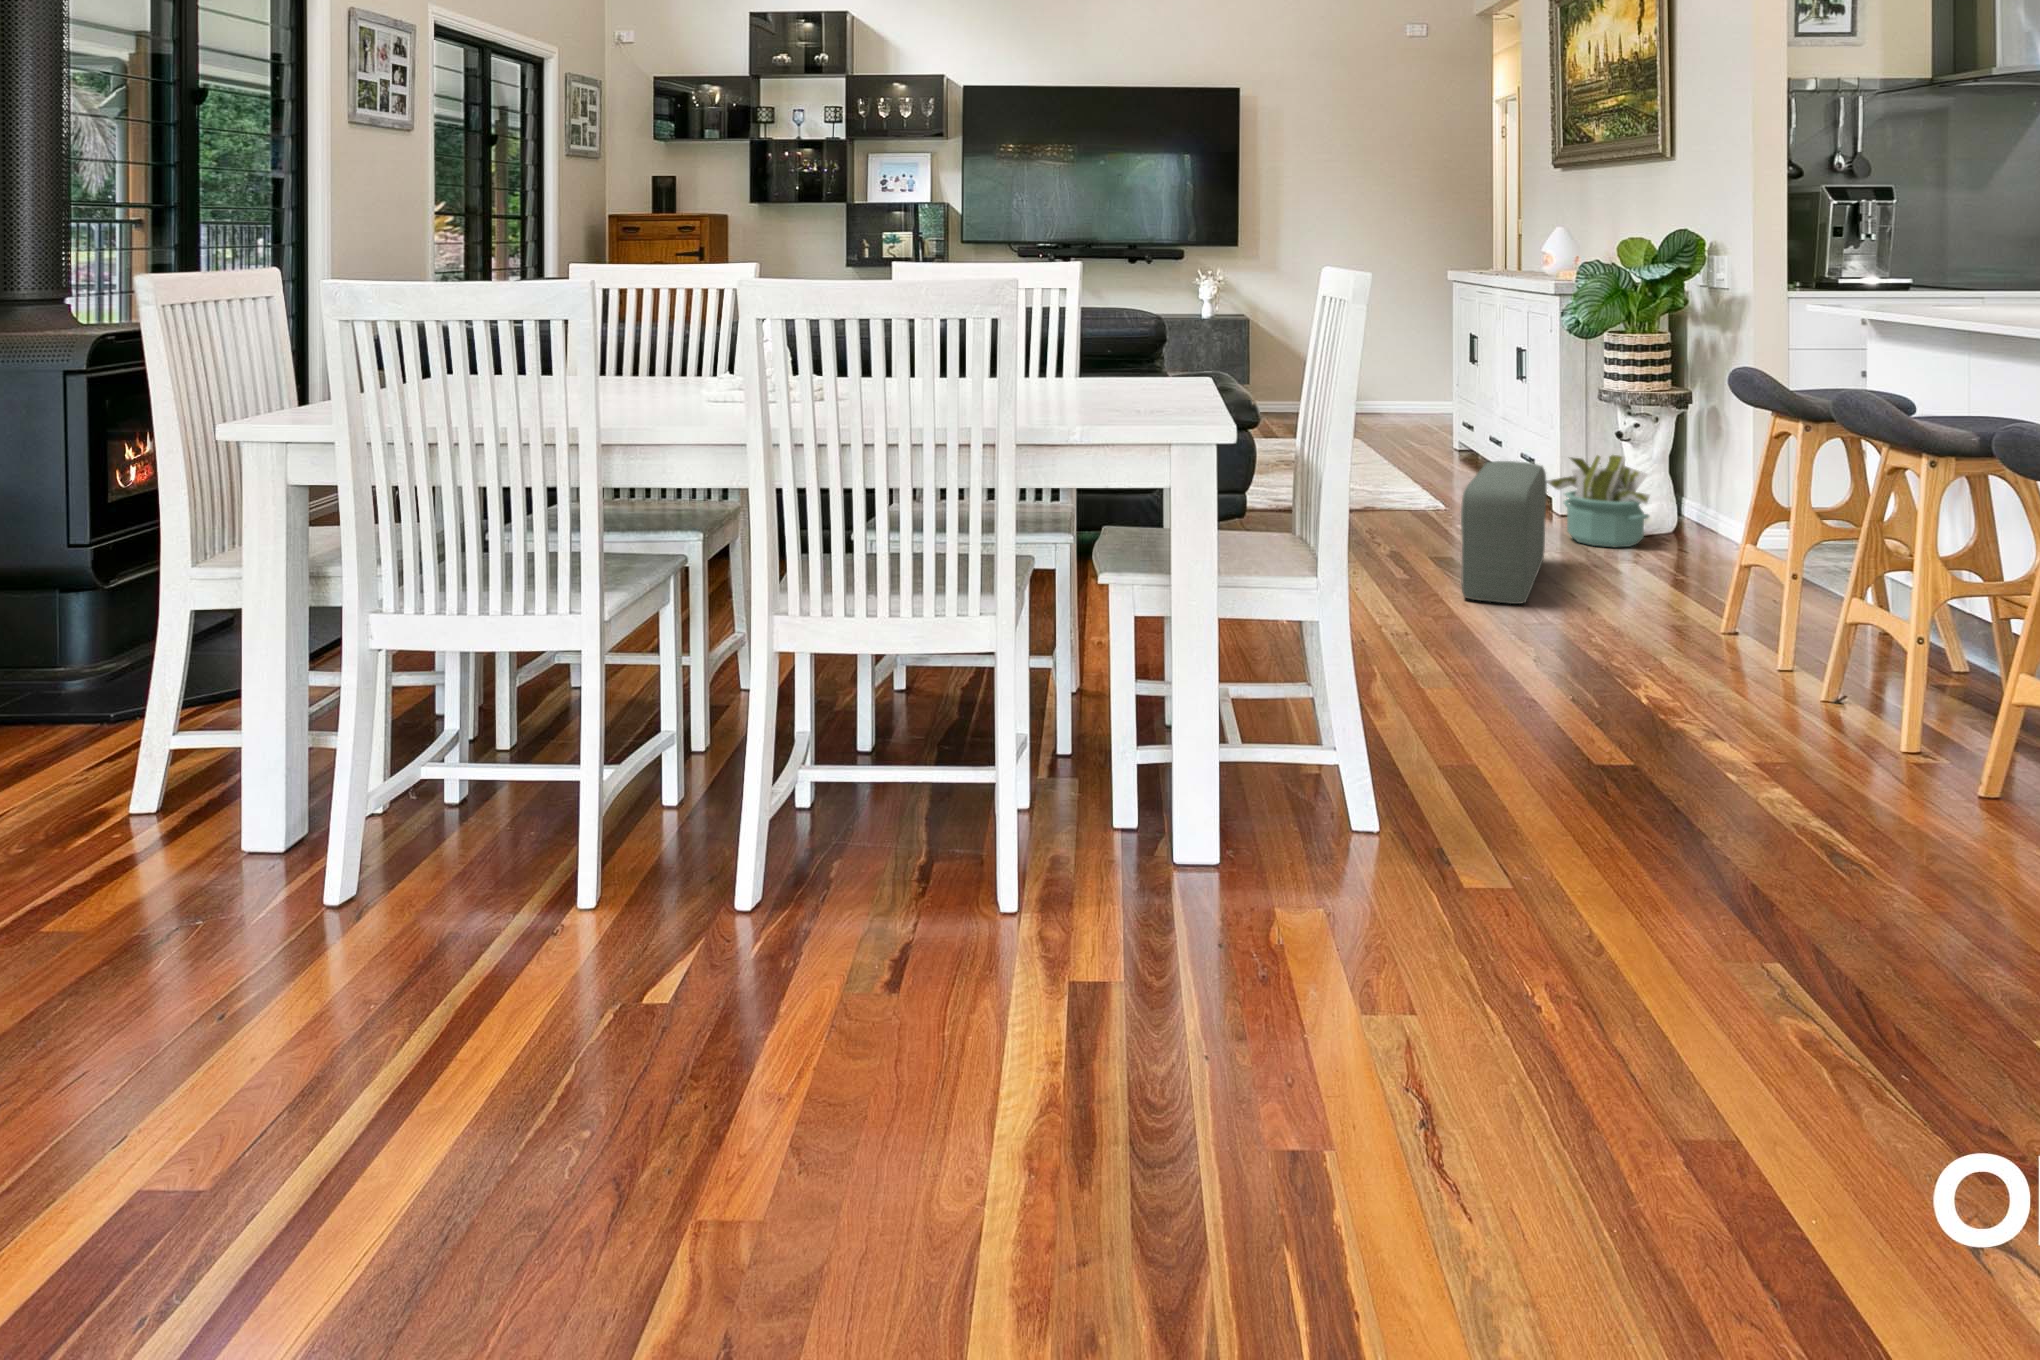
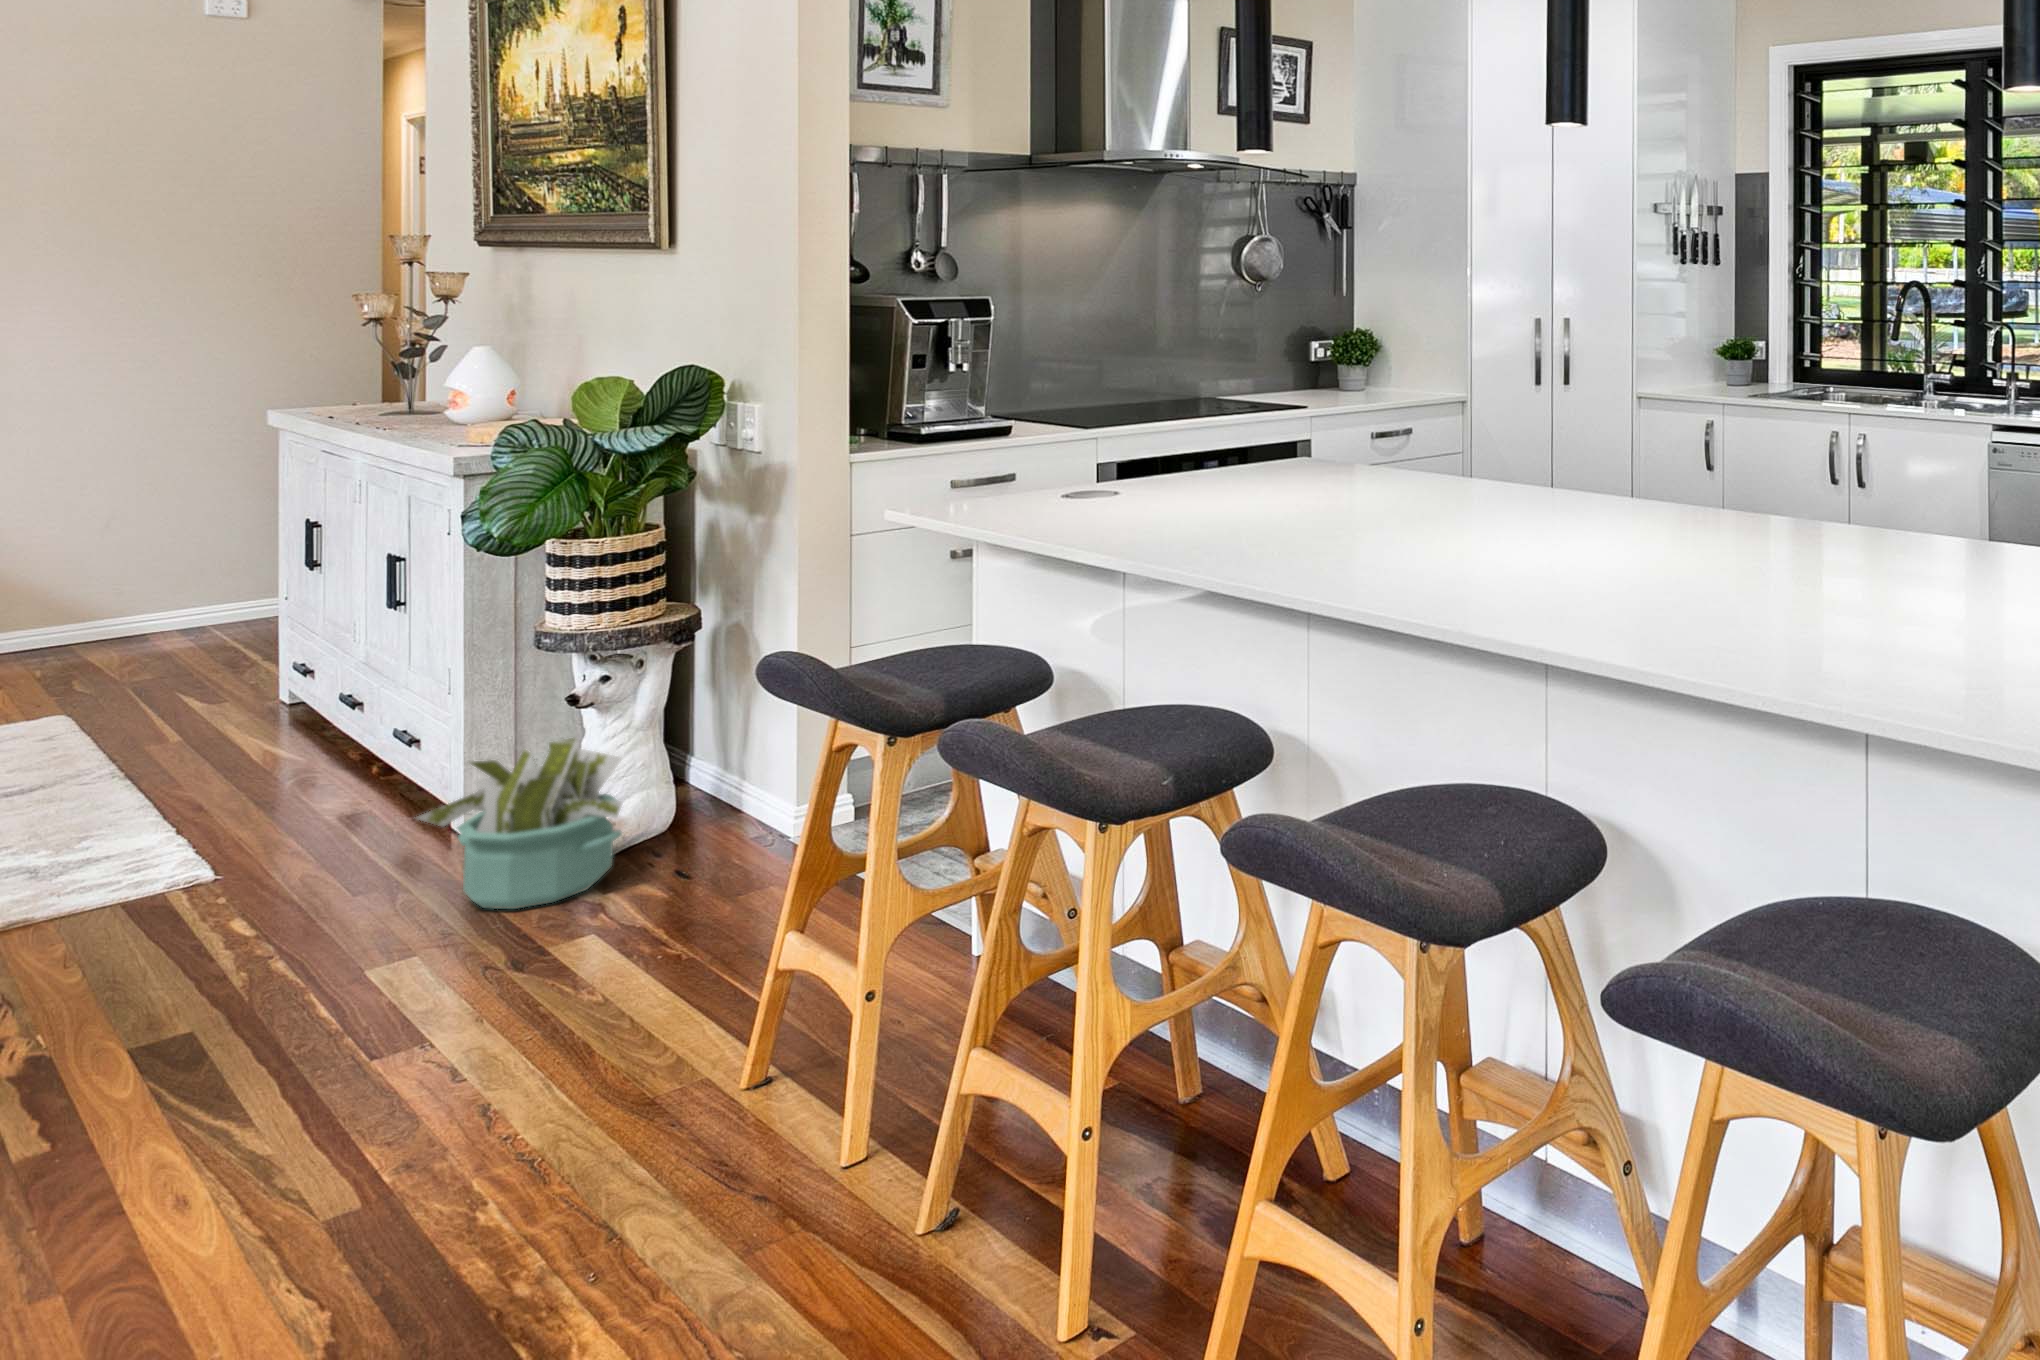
pouf: present [1461,461,1547,604] -> none [151,821,402,1202]

